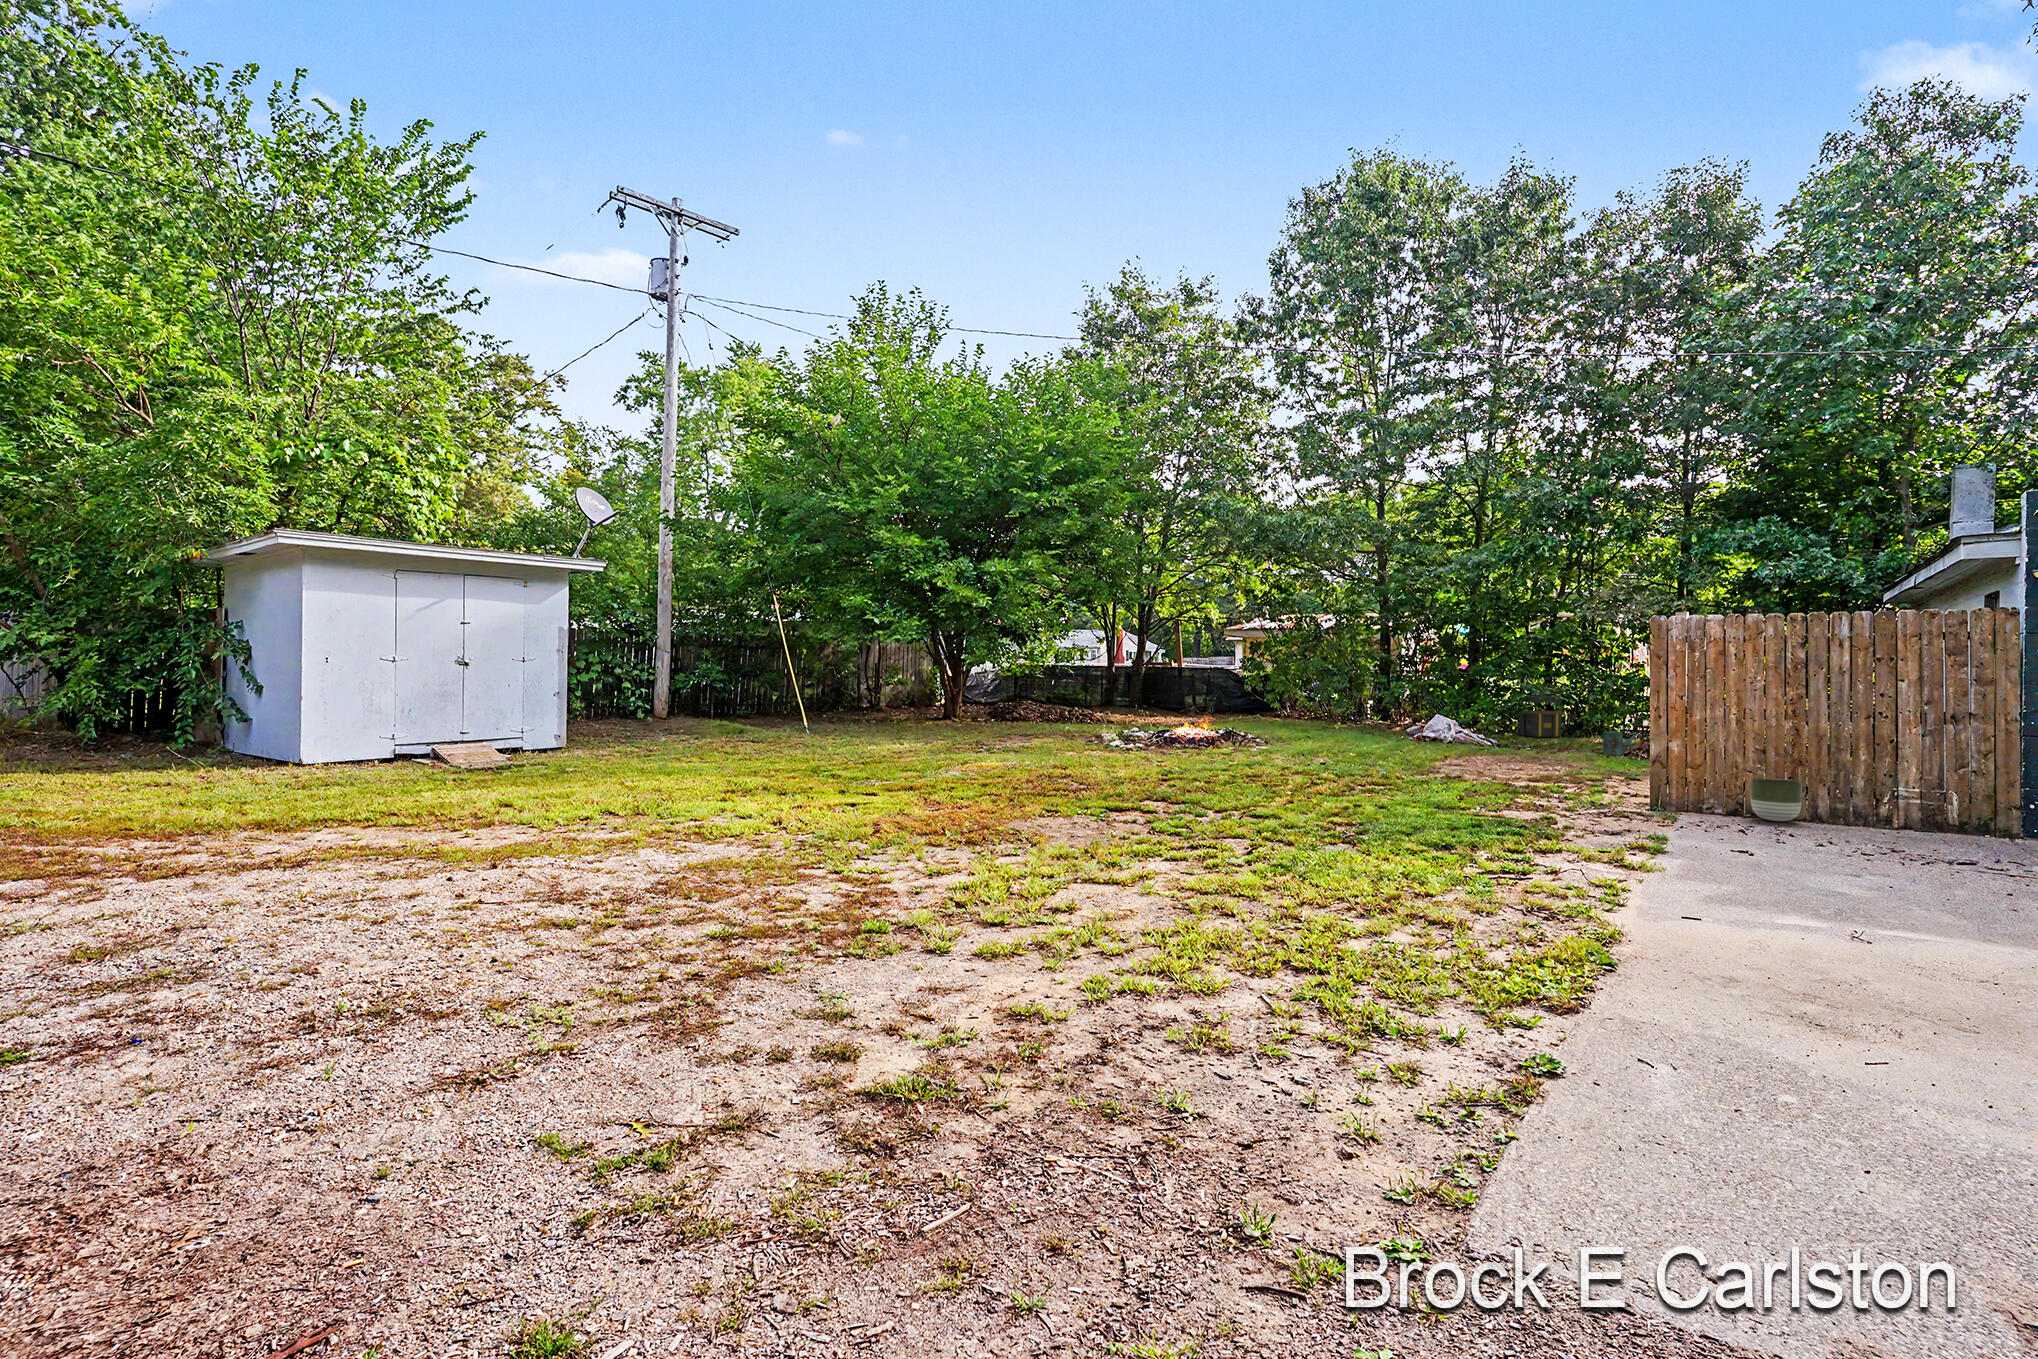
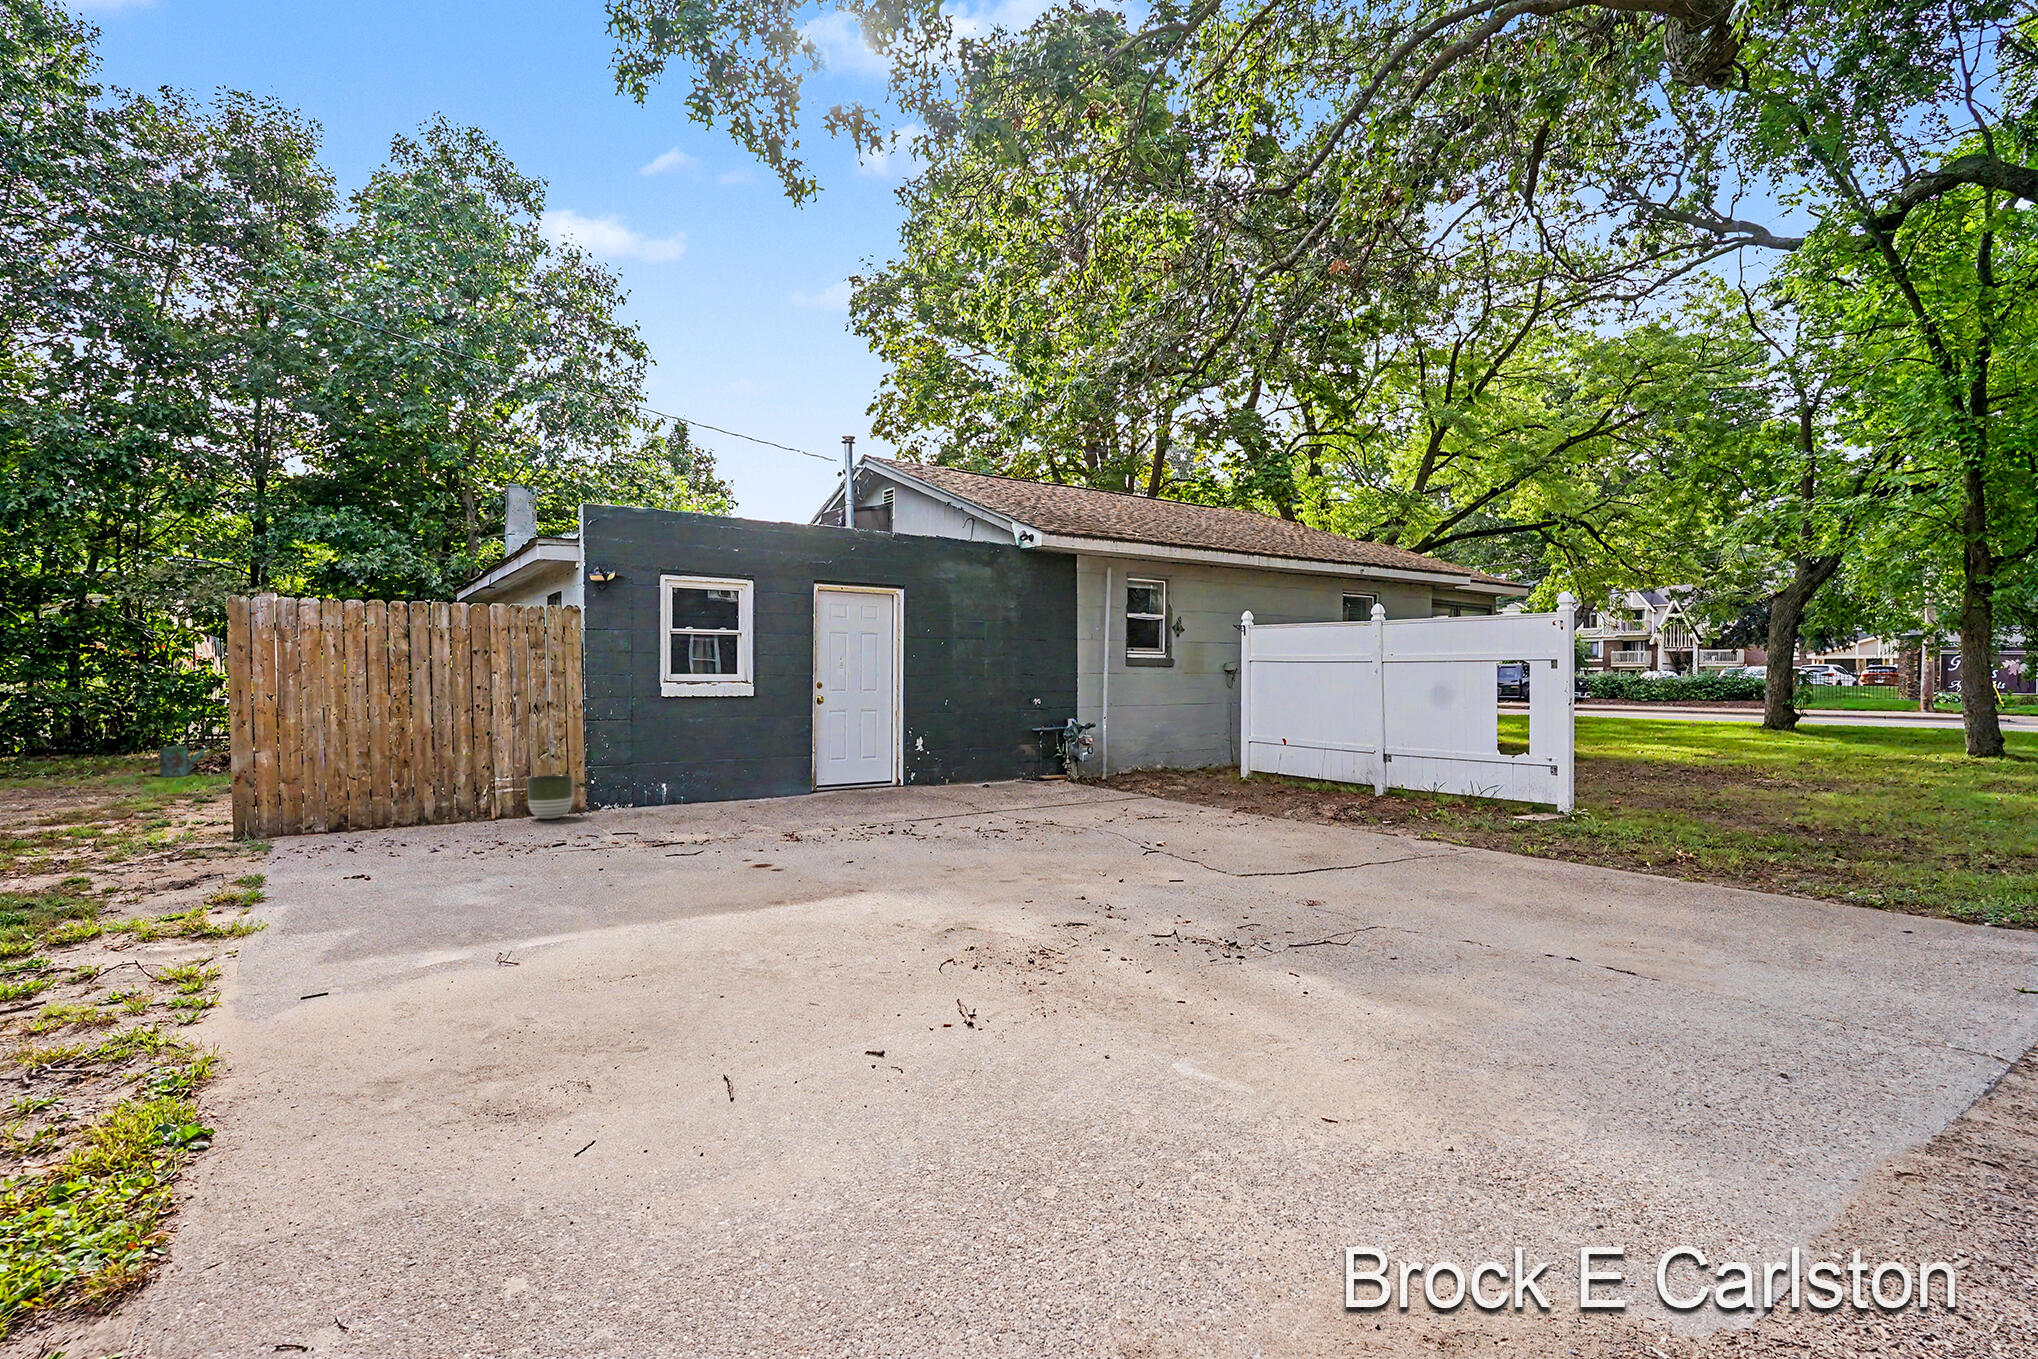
toolbox: present [1520,696,1562,737] -> none [22,705,96,763]
planter: present [1750,778,1802,821] -> present [527,775,573,819]

